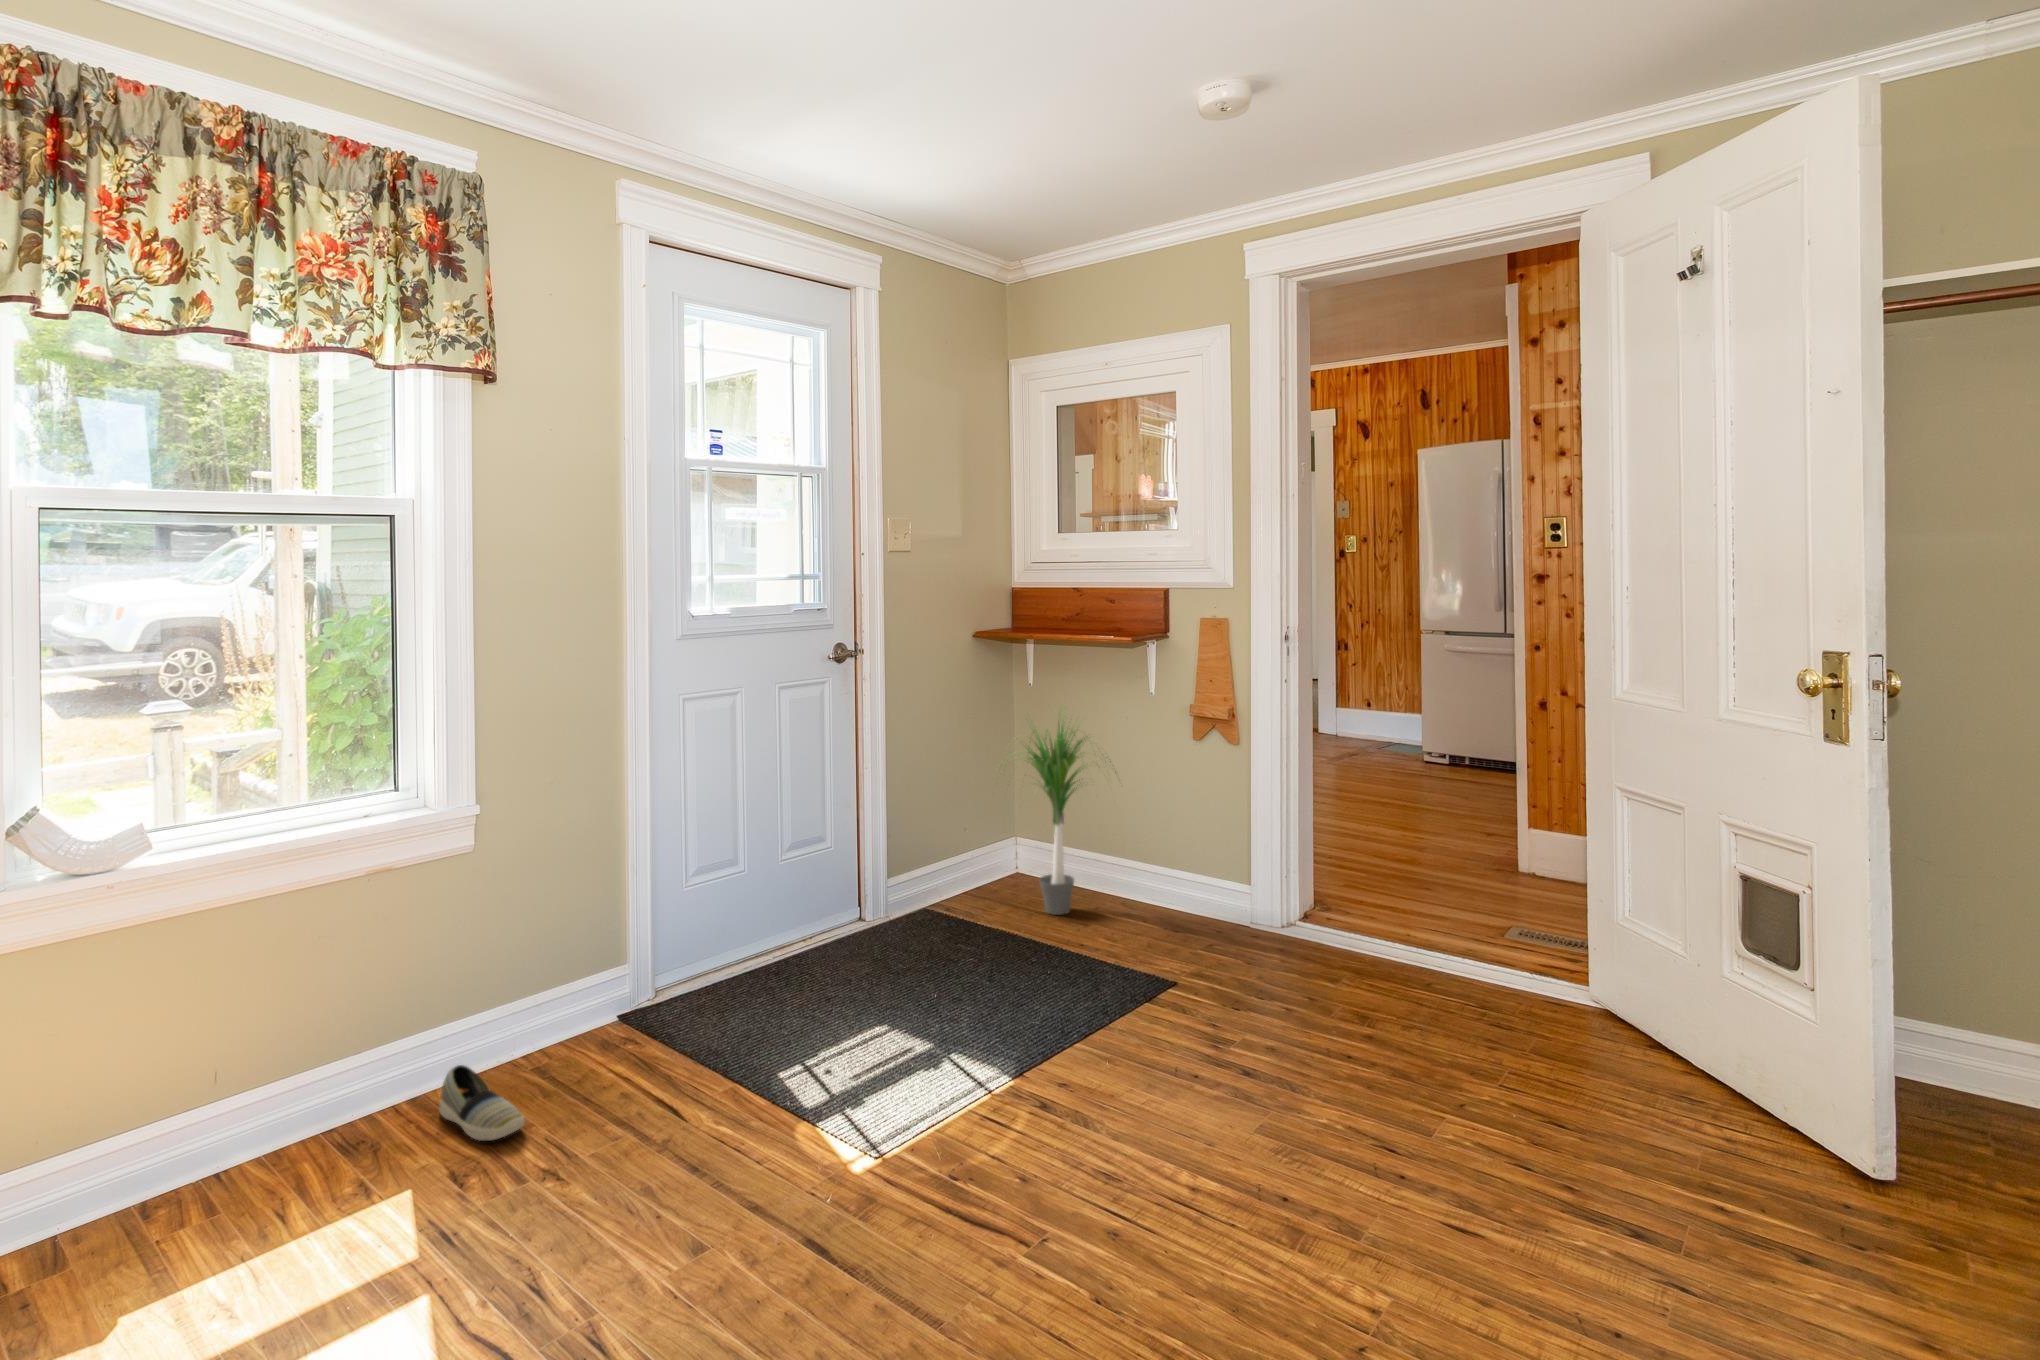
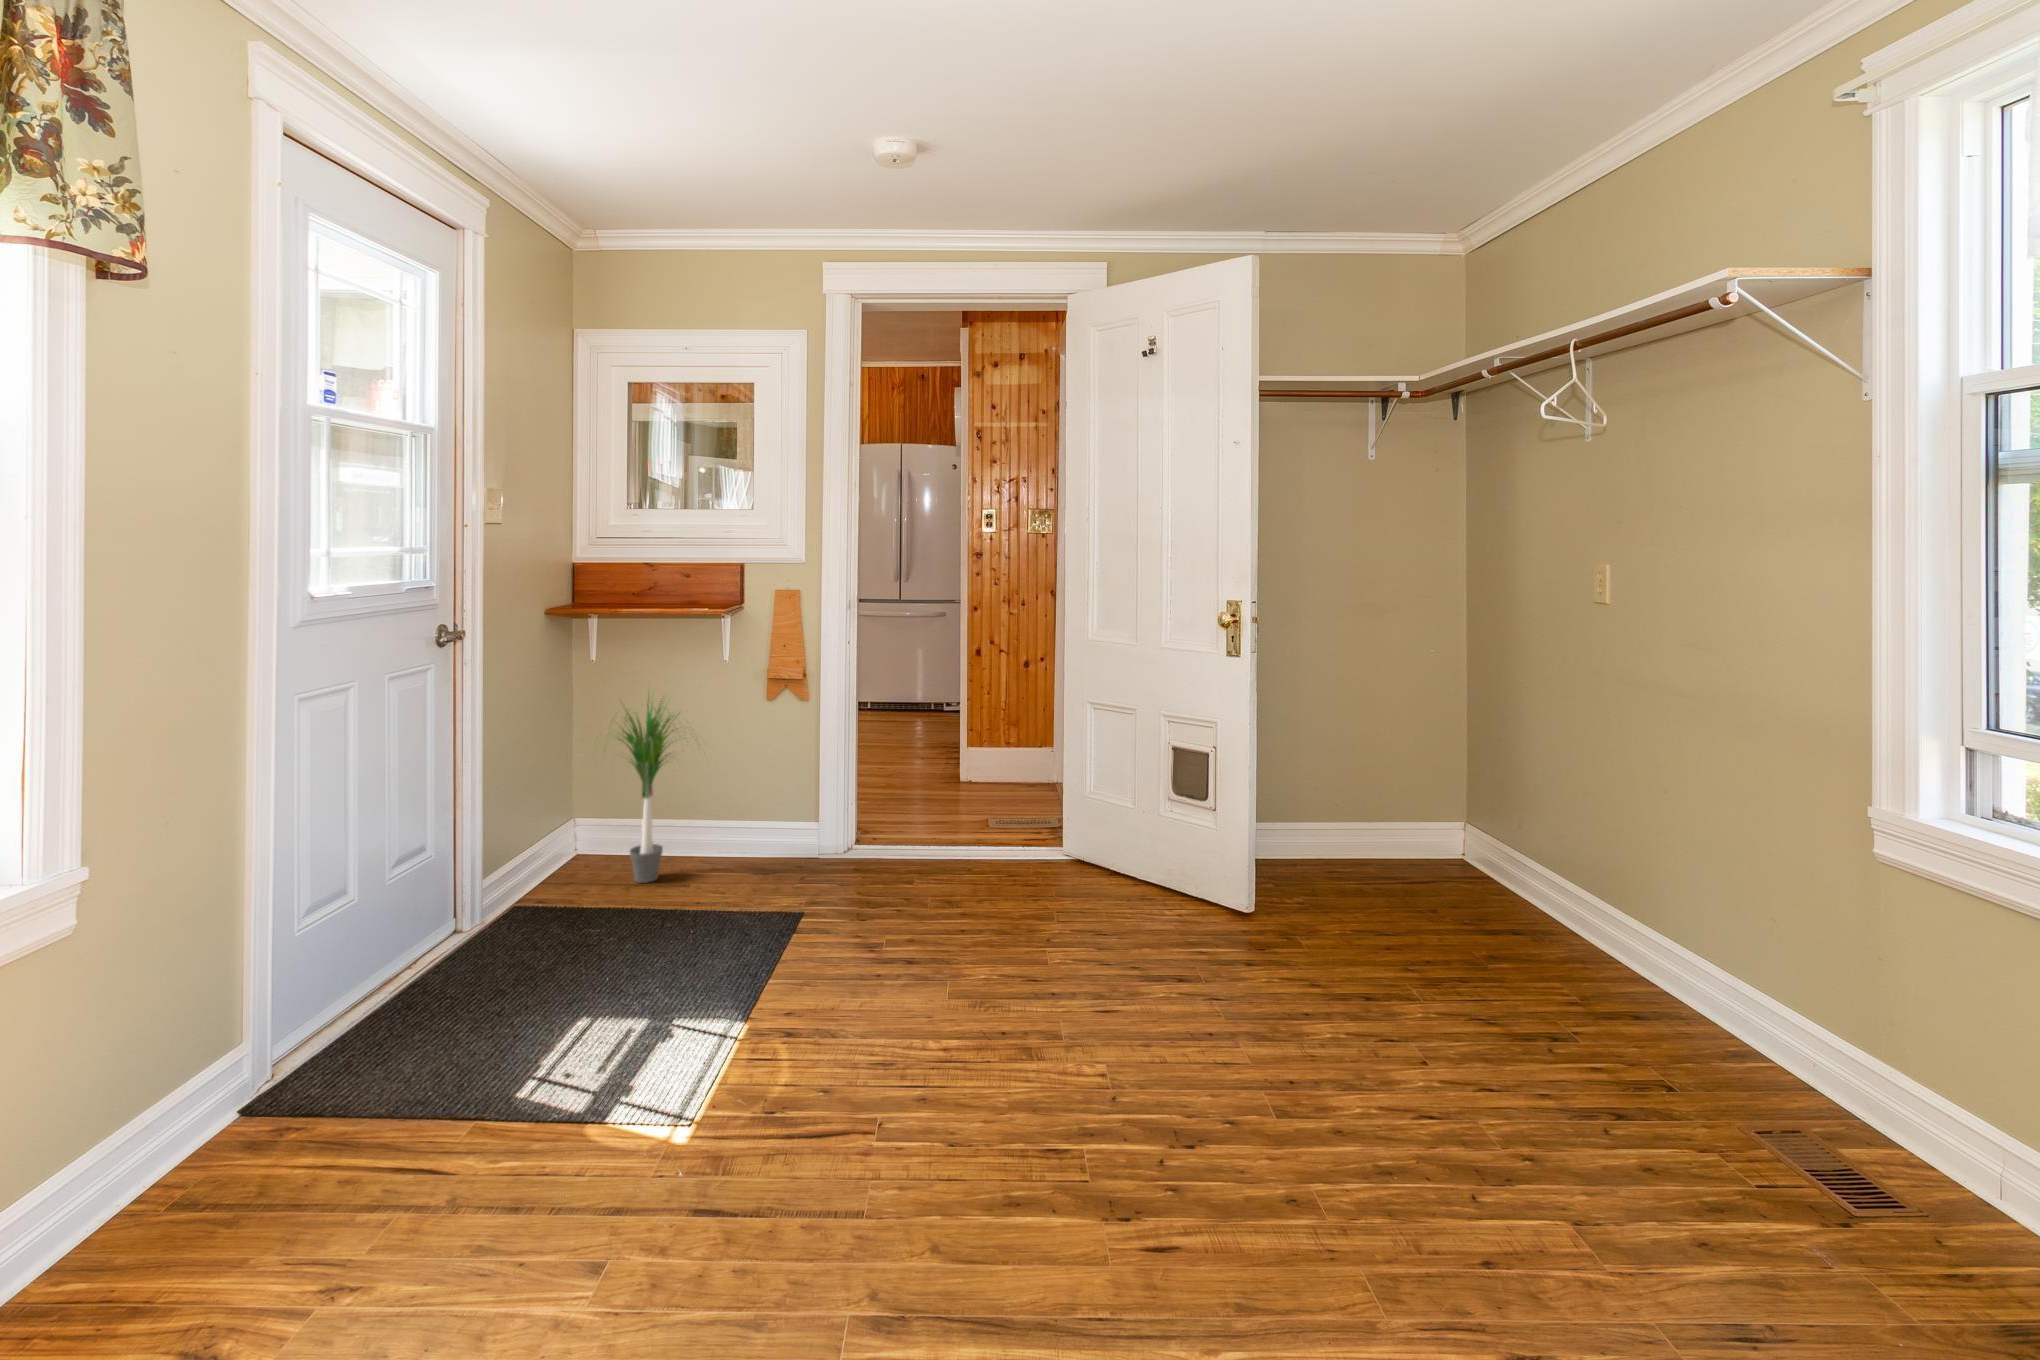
shoe: present [439,1065,525,1141] -> none [49,1216,236,1297]

